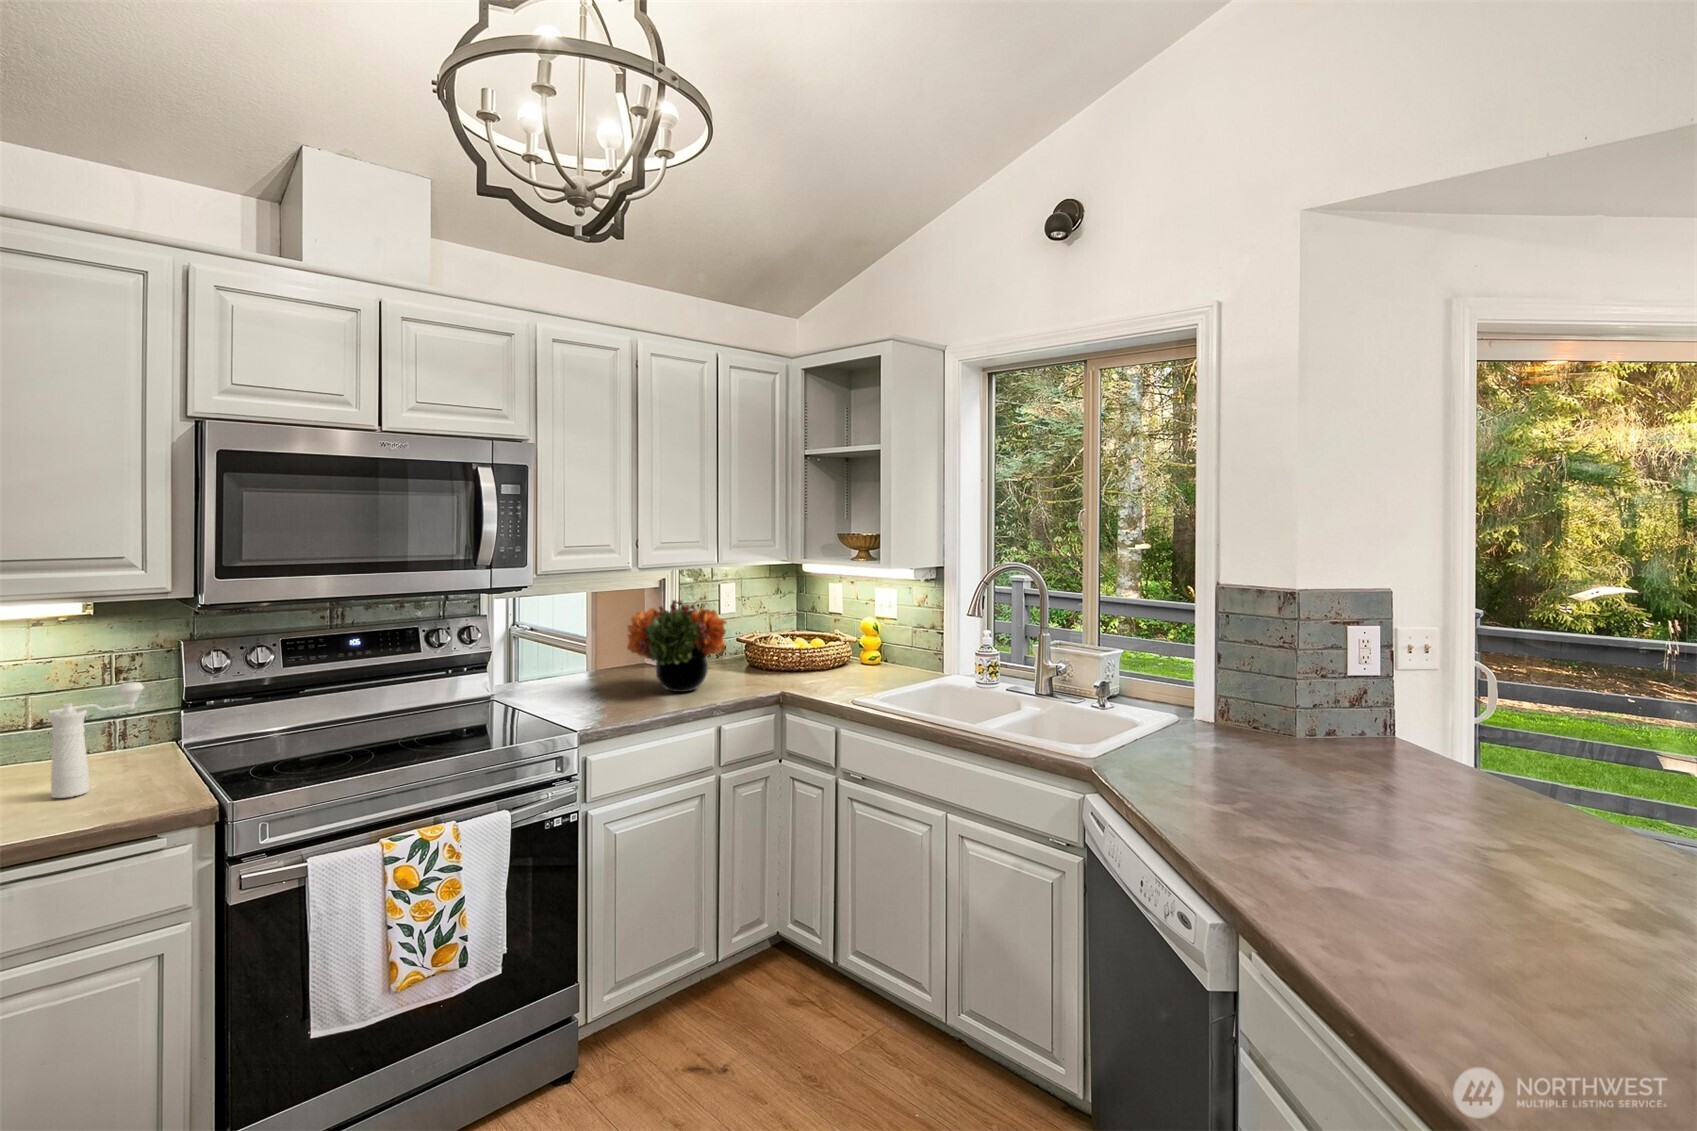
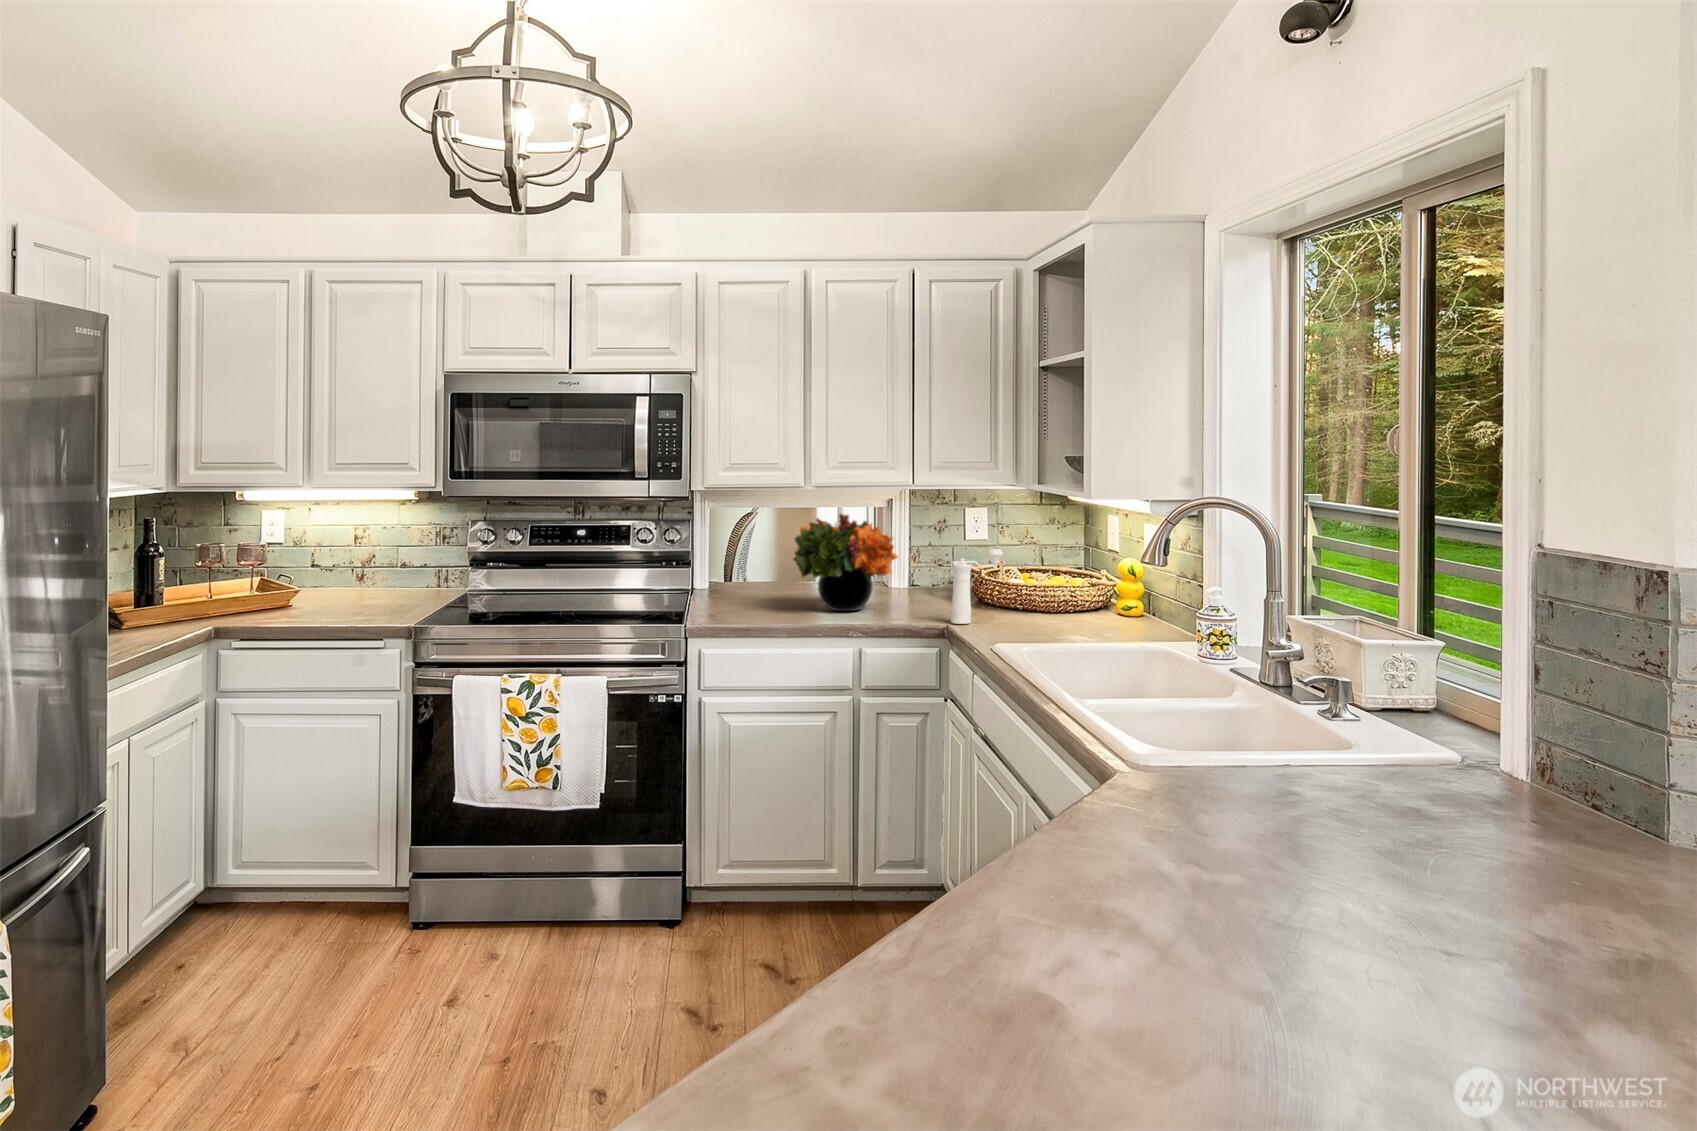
pepper mill: present [48,682,144,798] -> present [951,549,1003,624]

